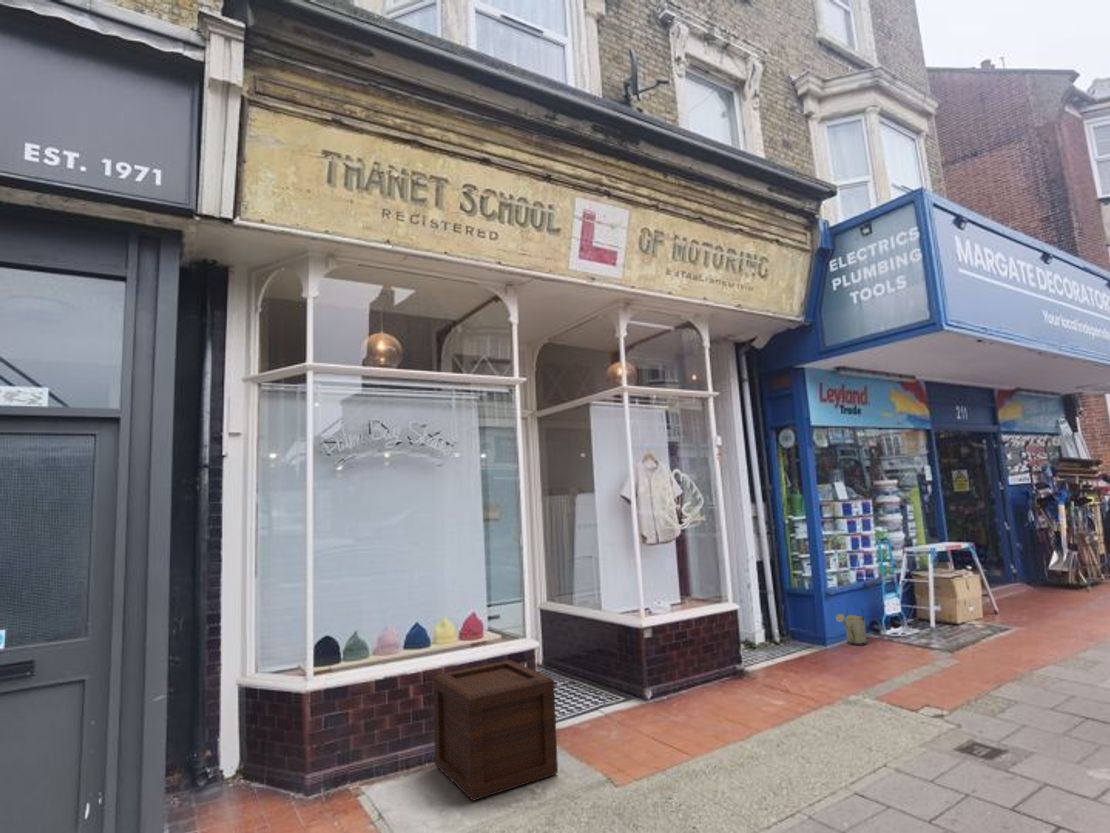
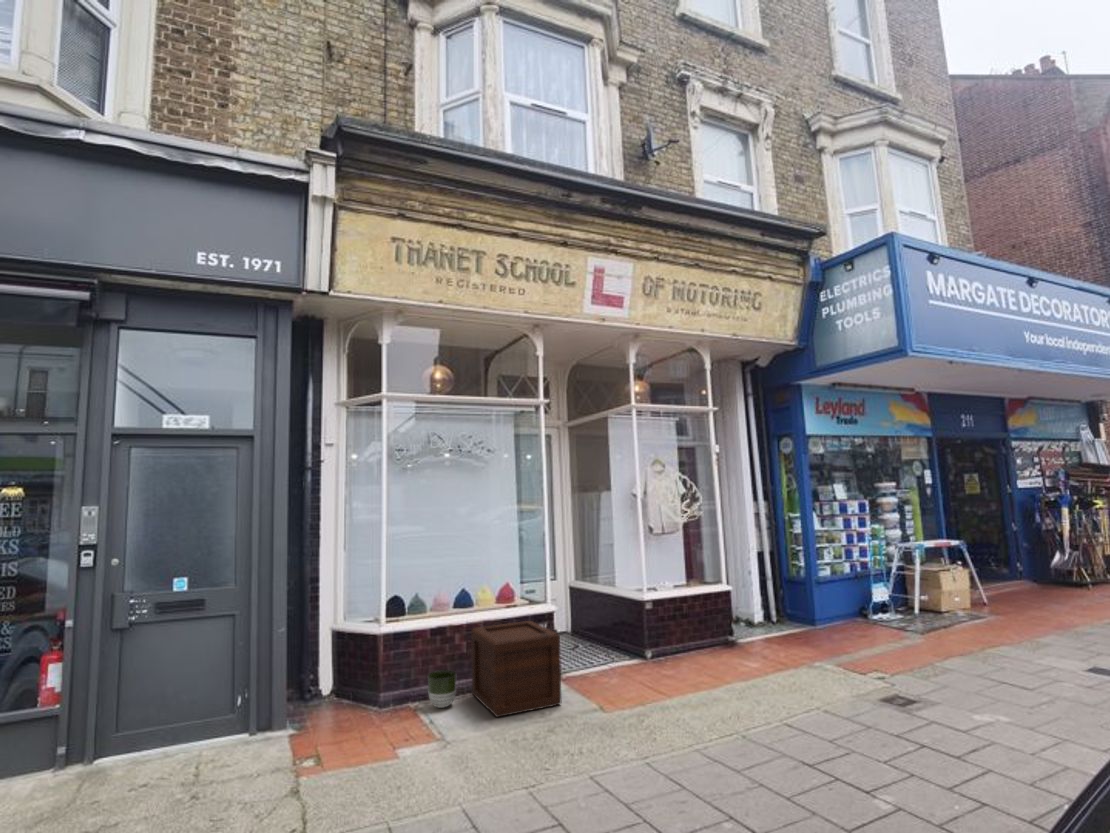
watering can: present [836,614,867,645] -> none [821,593,850,627]
planter: none [374,735,414,790] -> present [428,670,456,708]

